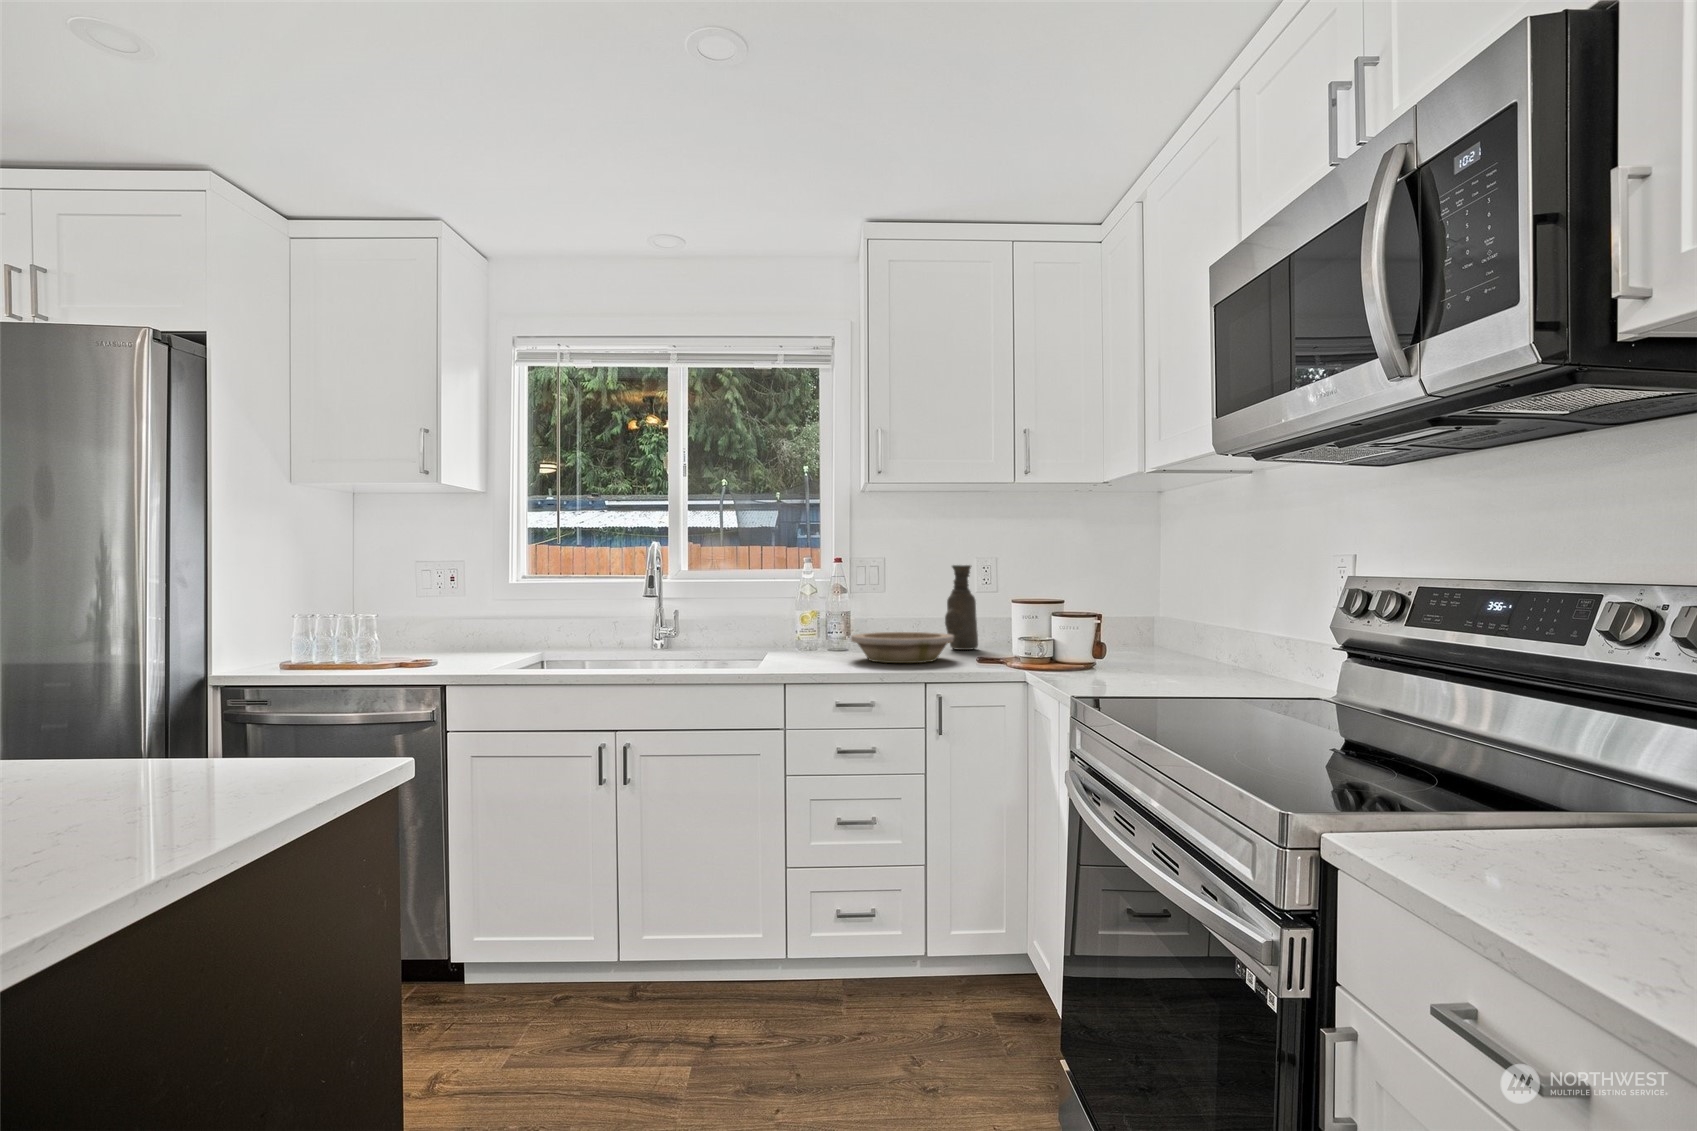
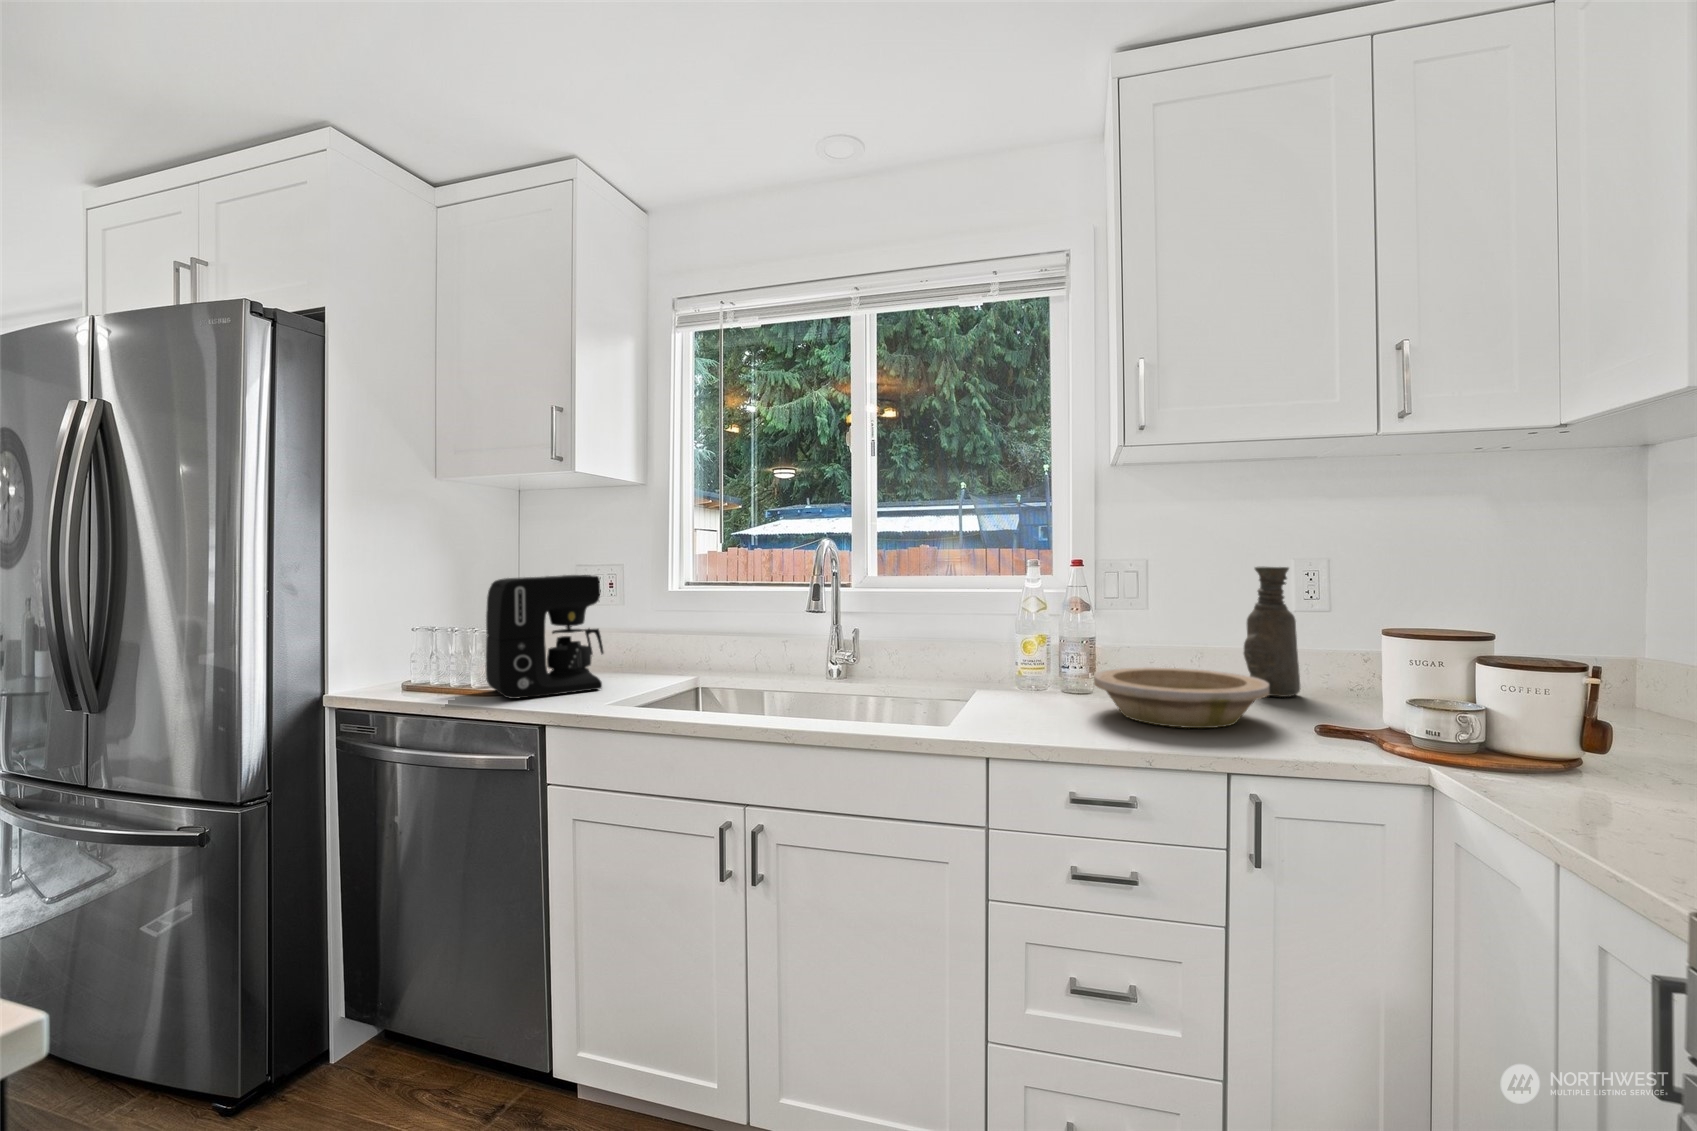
coffee maker: none [357,570,466,670] -> present [486,575,604,699]

